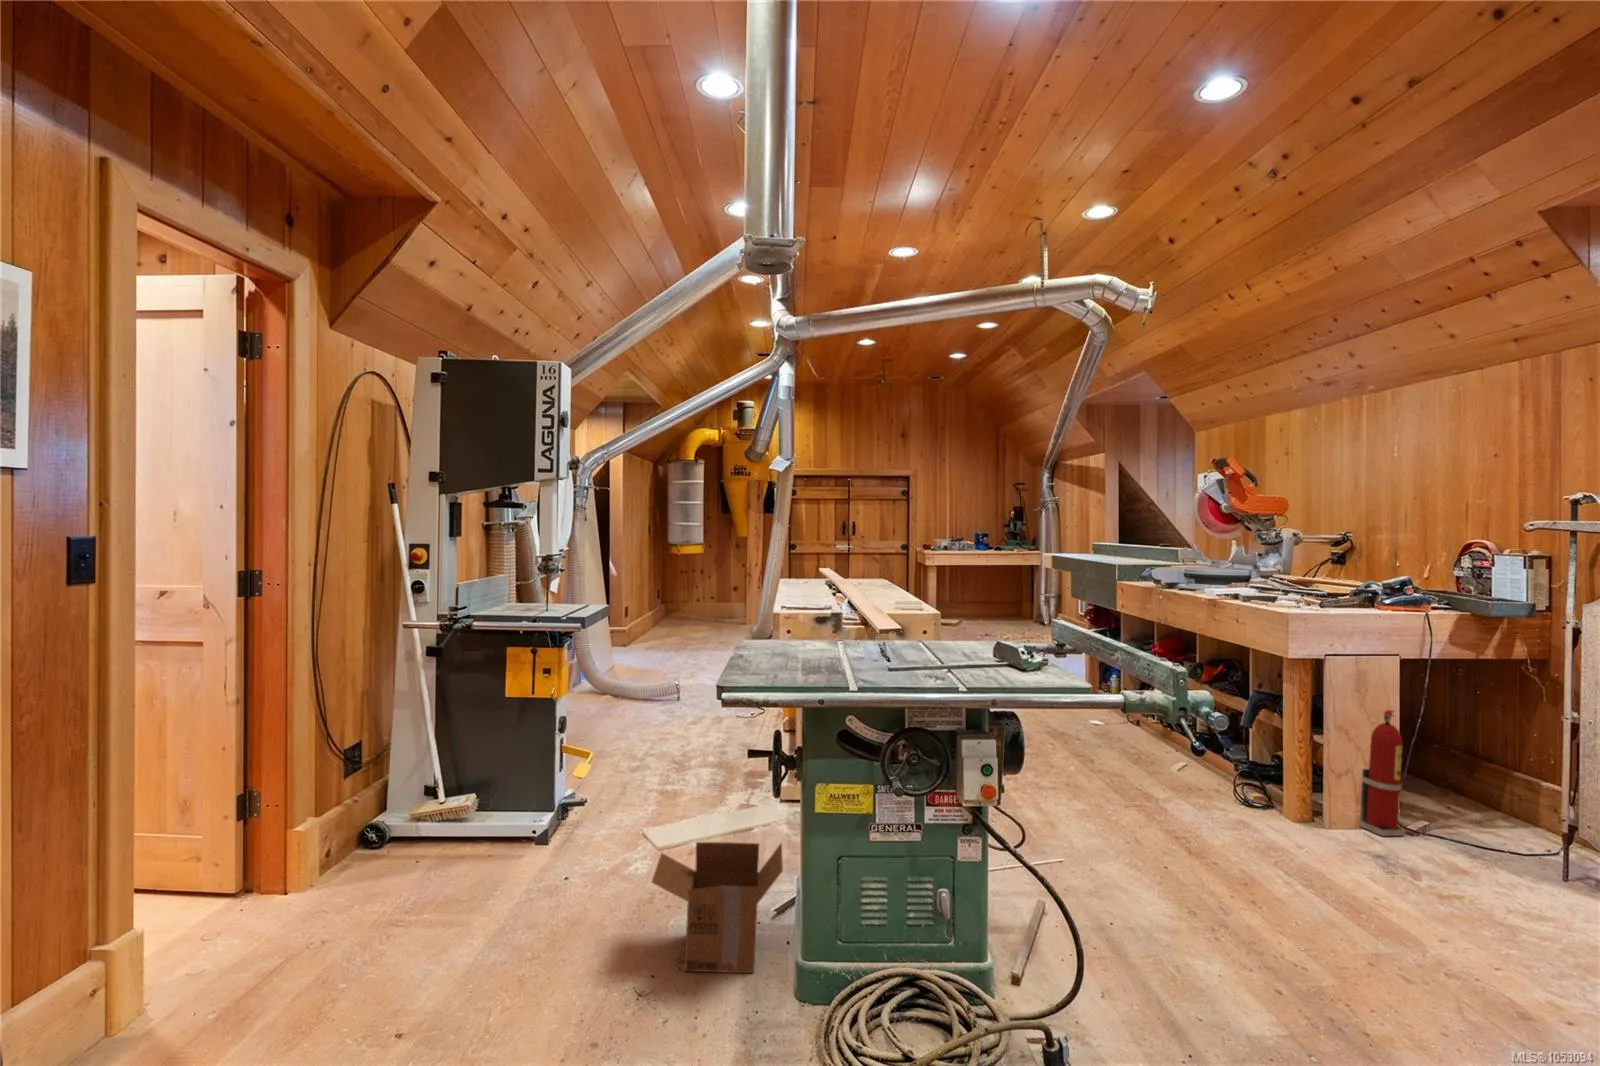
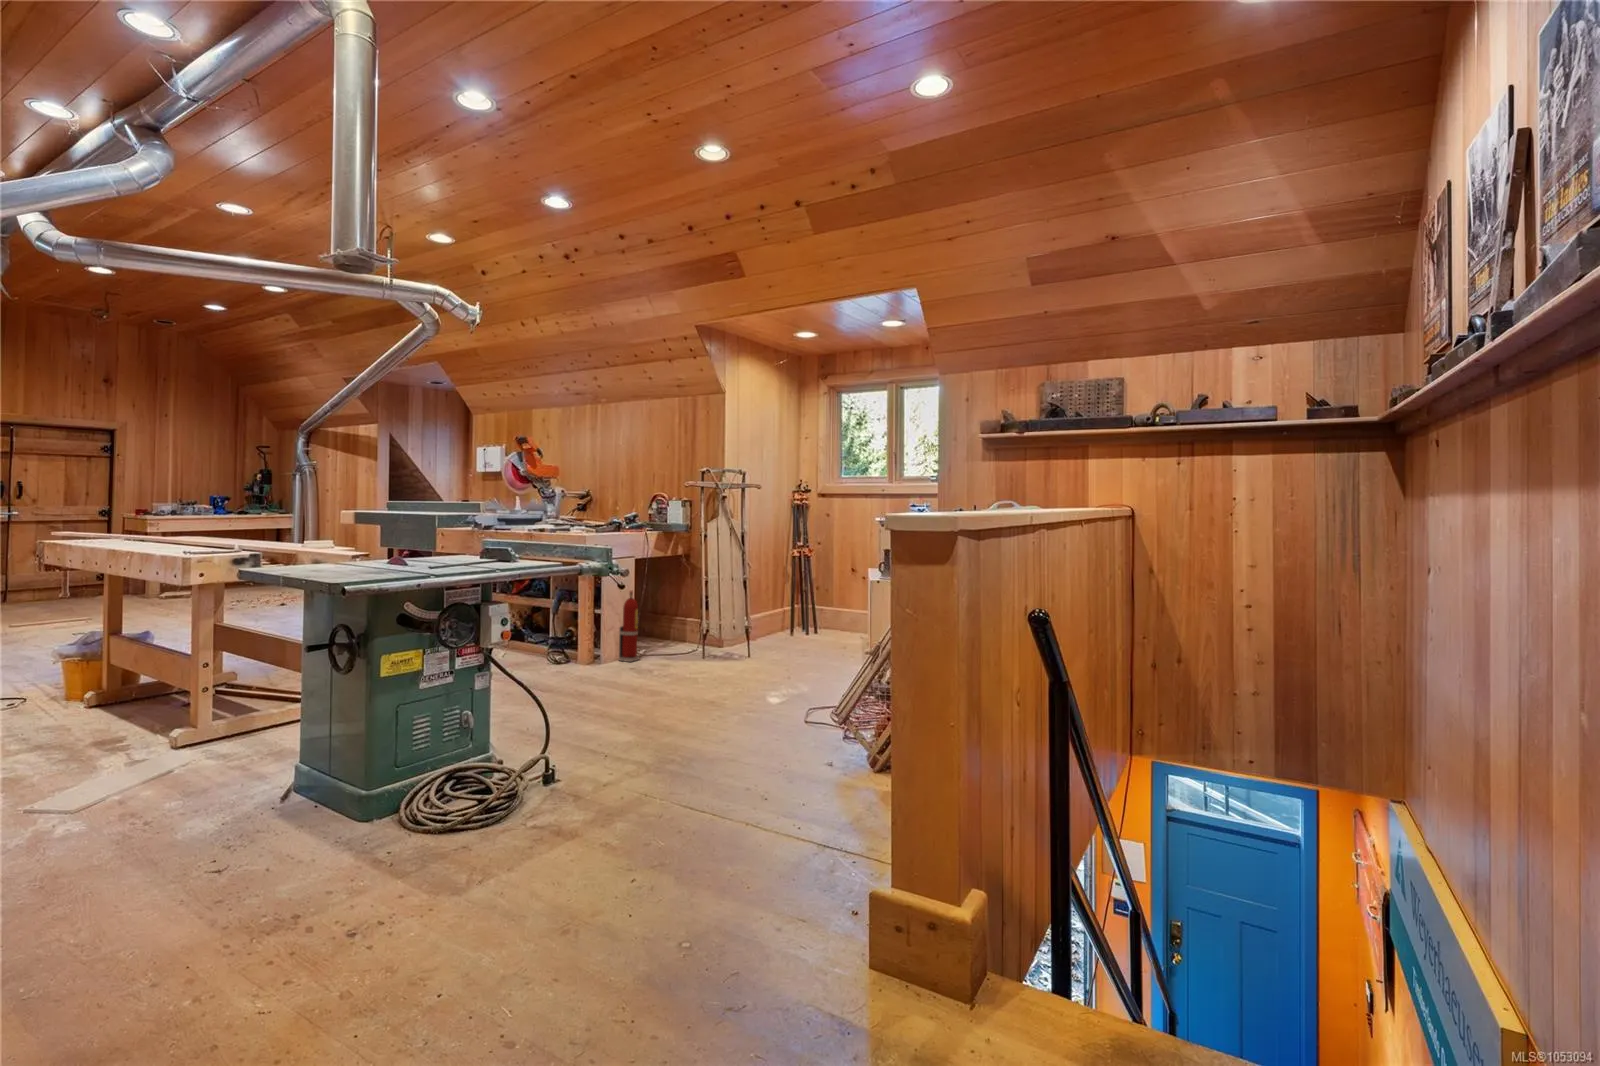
cardboard box: present [652,842,783,973] -> none [184,728,336,845]

